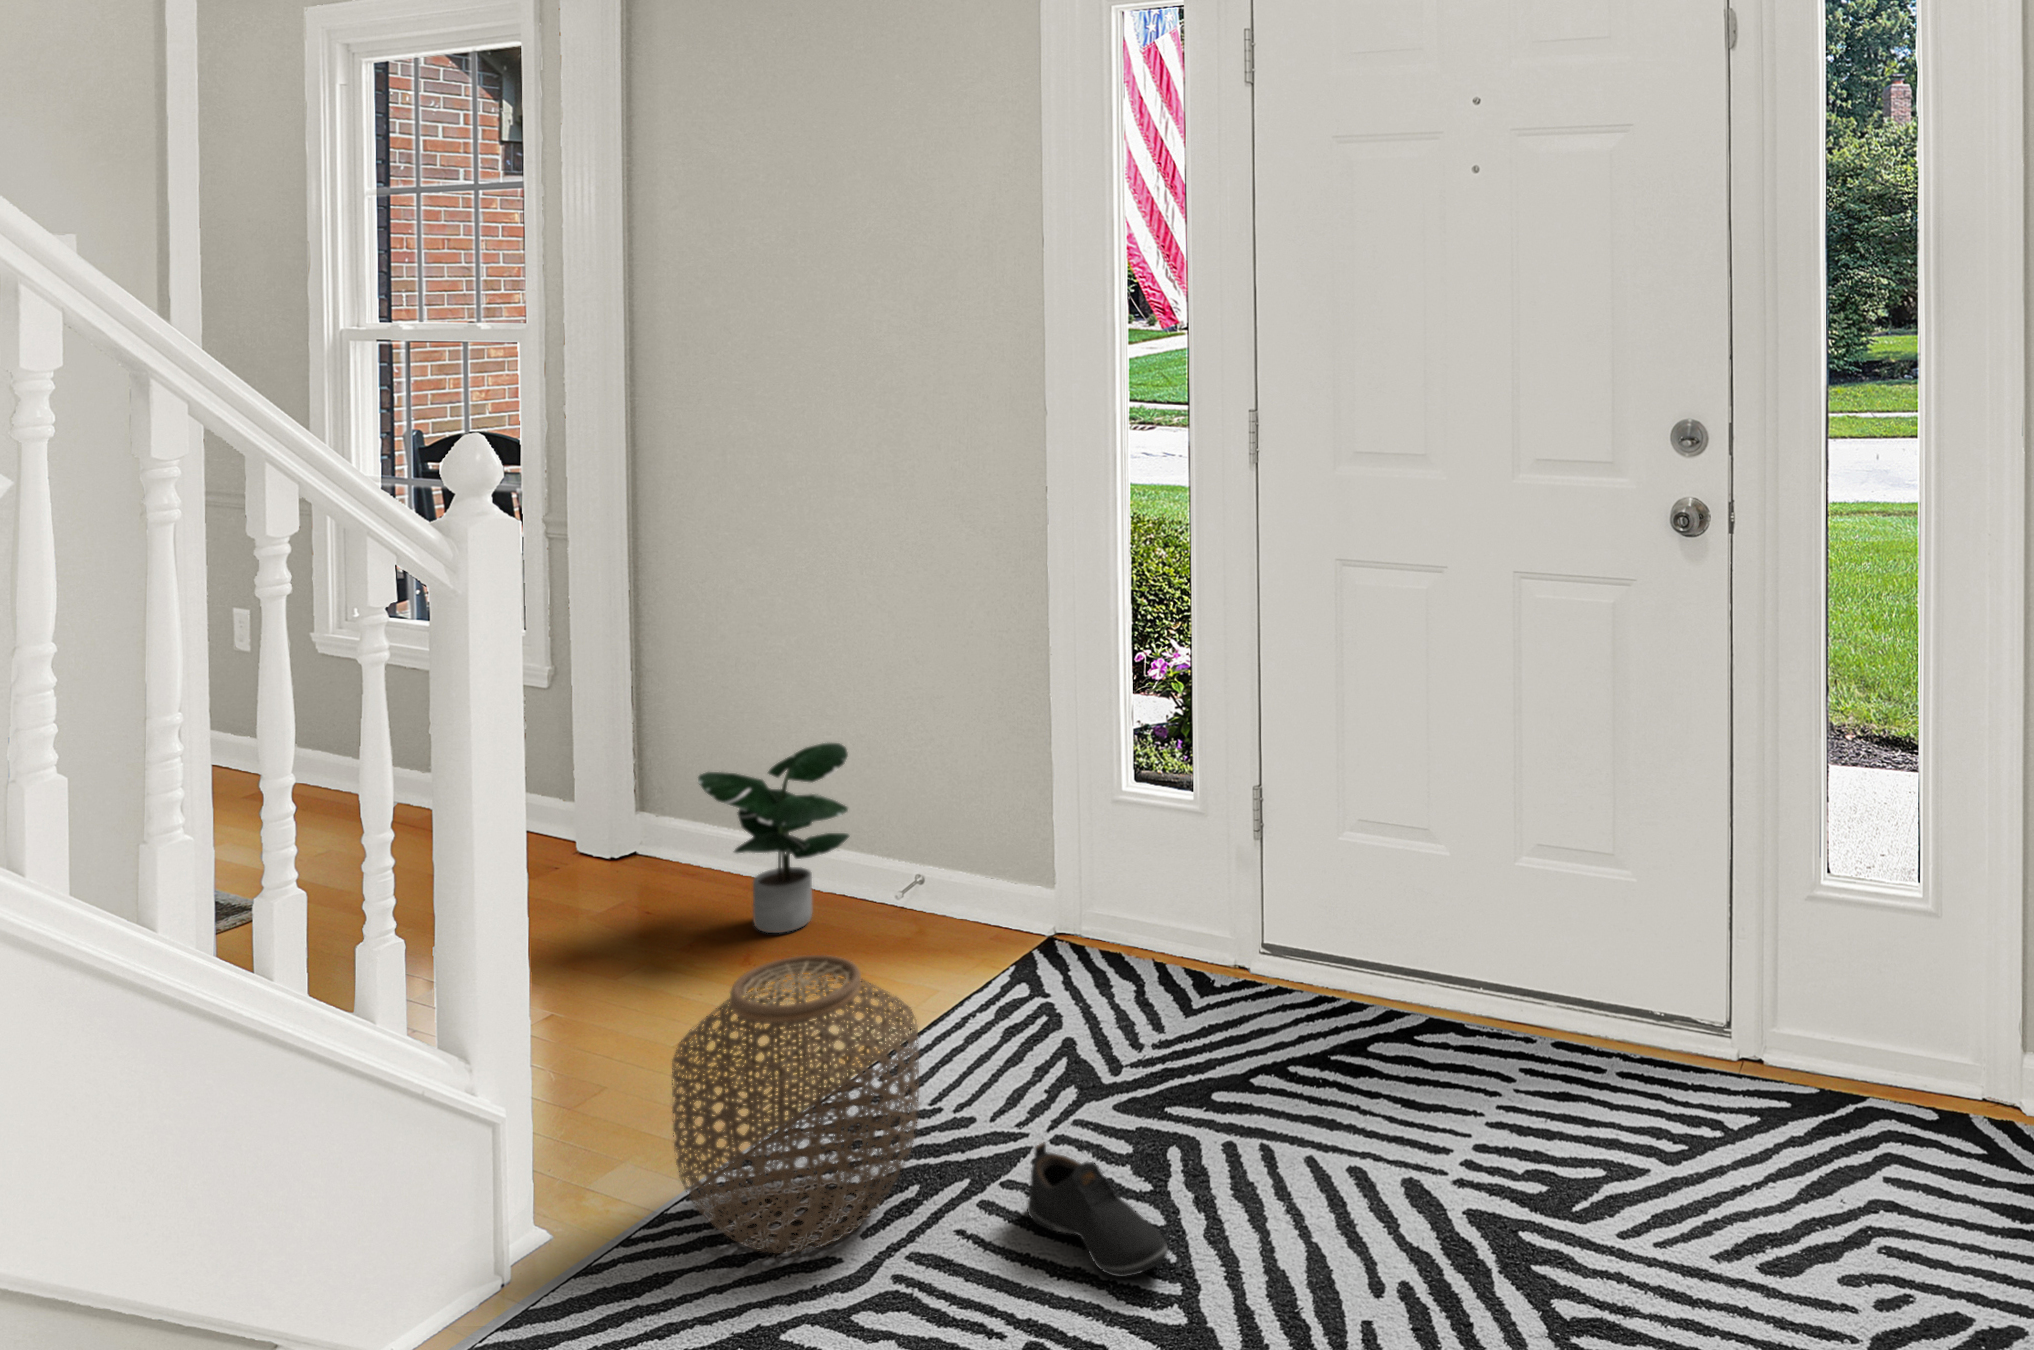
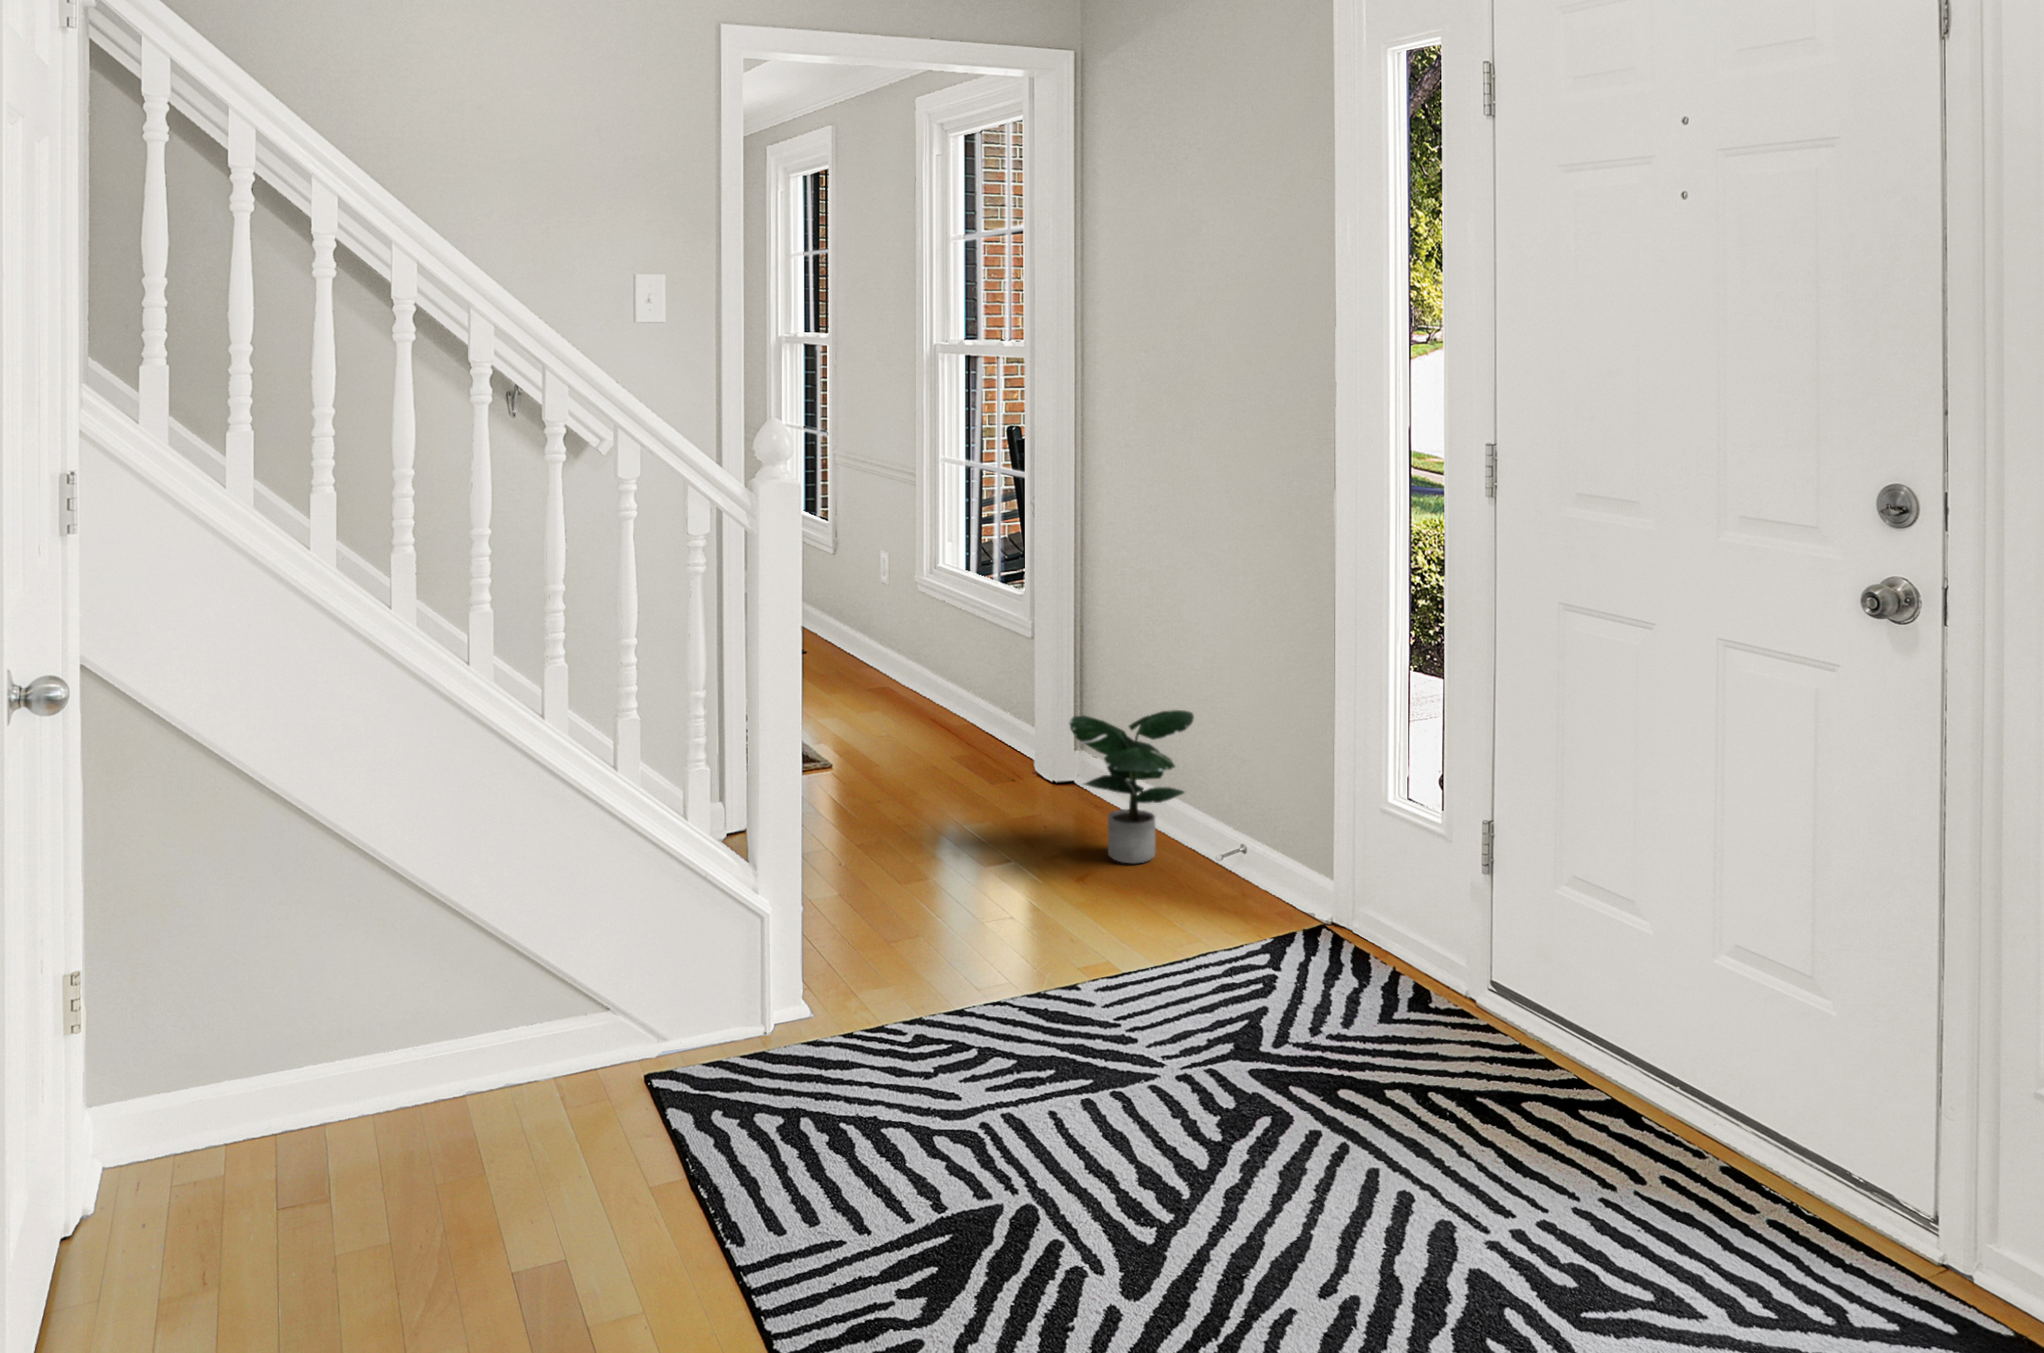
woven basket: present [672,955,919,1253] -> none [869,853,1057,1086]
shoe: present [1027,1143,1168,1277] -> none [1109,1064,1183,1192]

